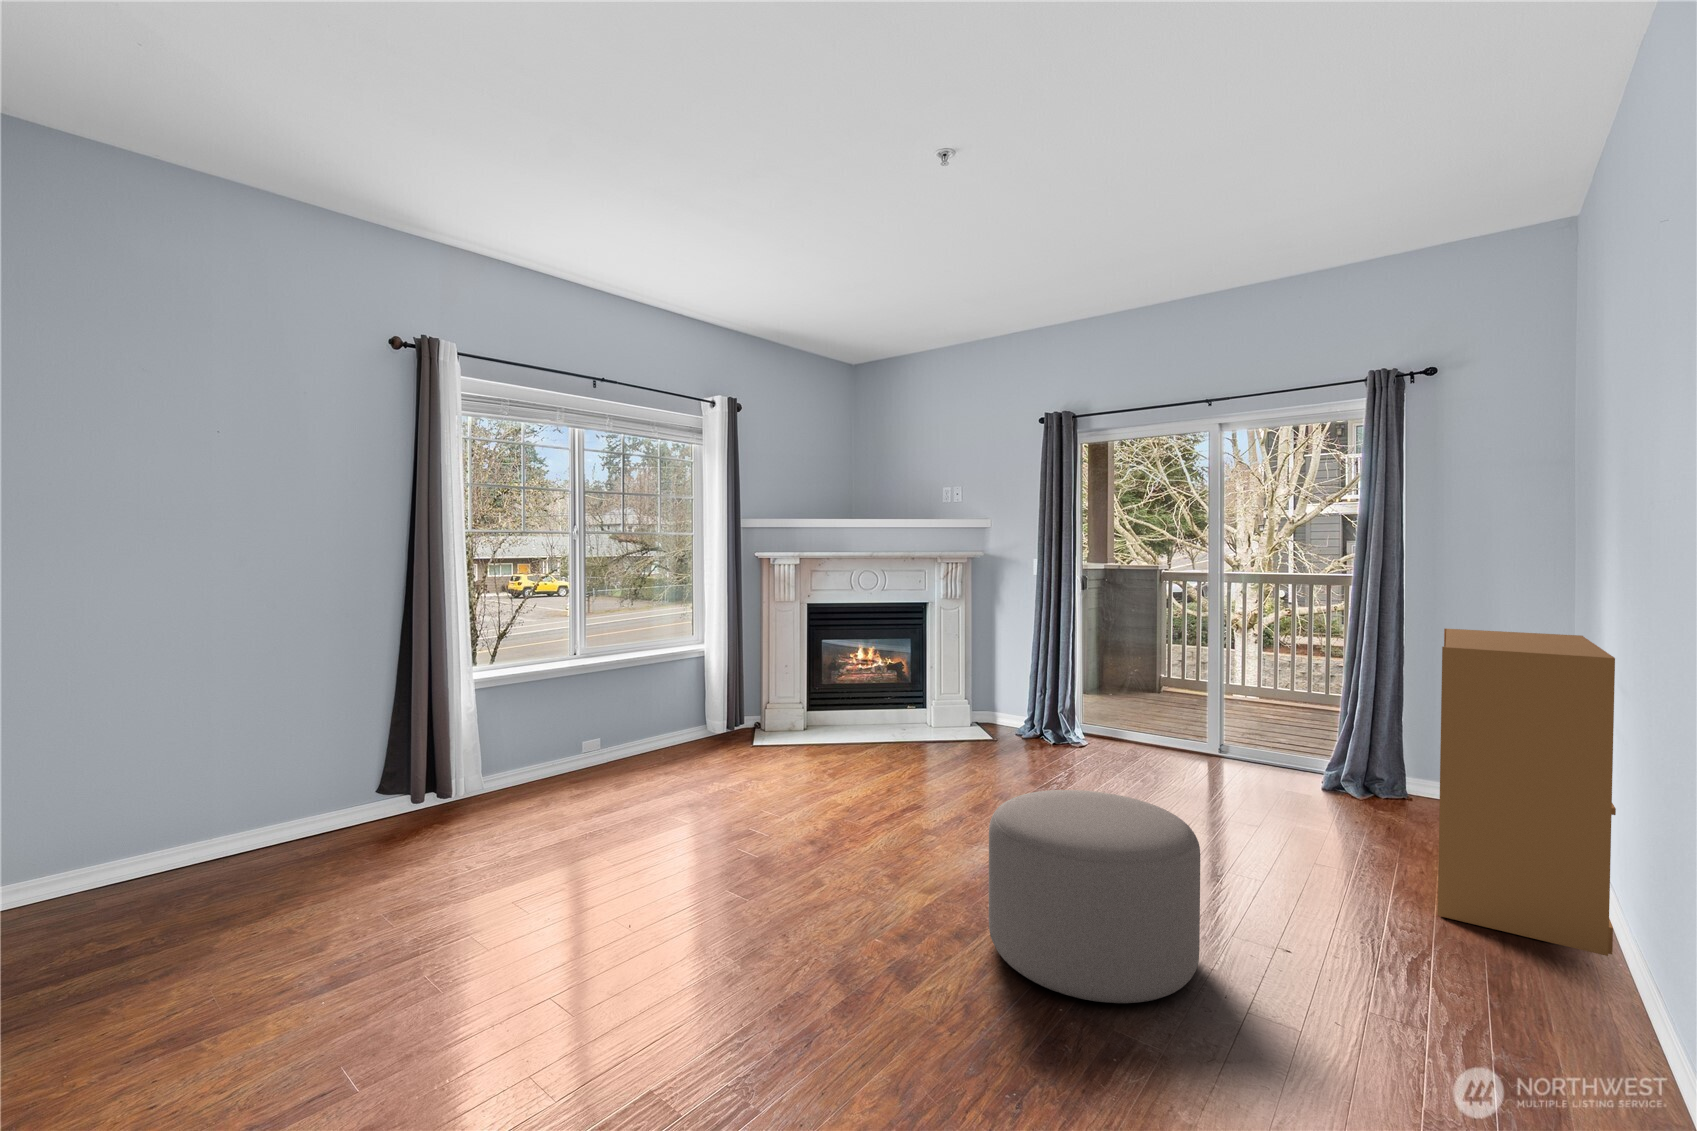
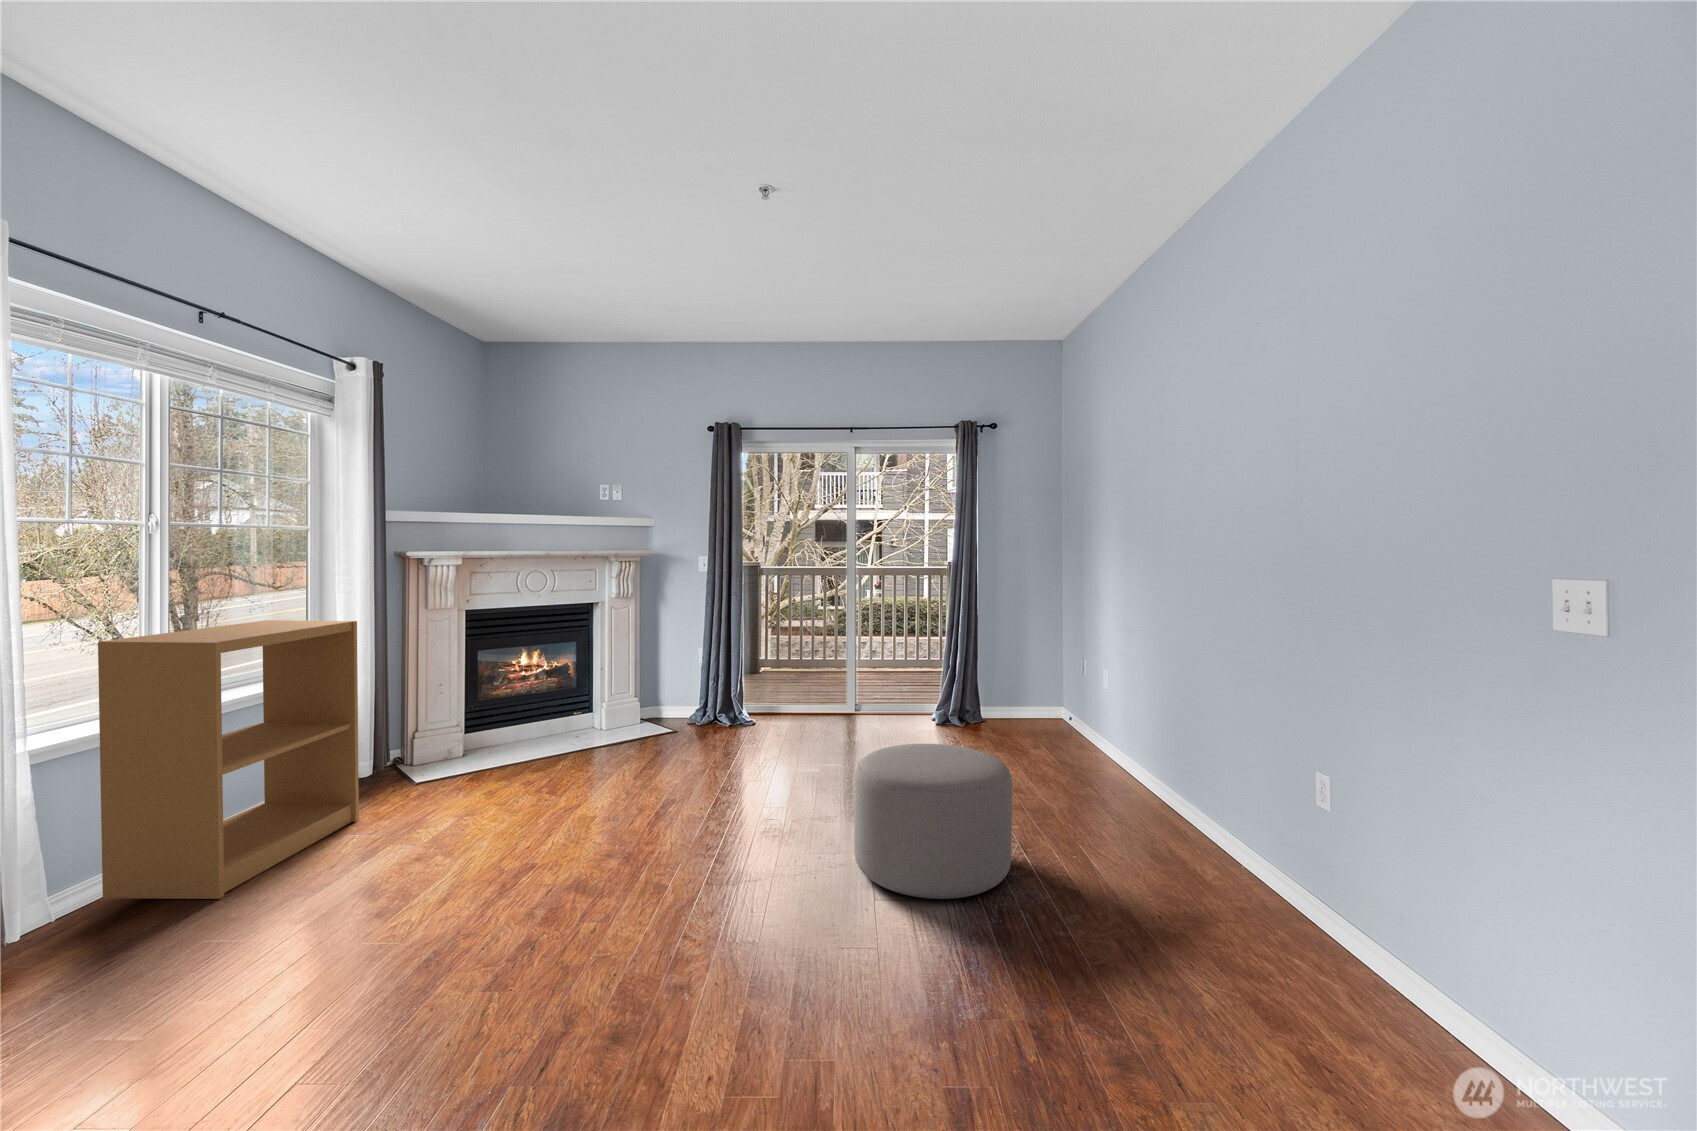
bookshelf: present [1438,628,1616,956] -> present [98,620,359,899]

